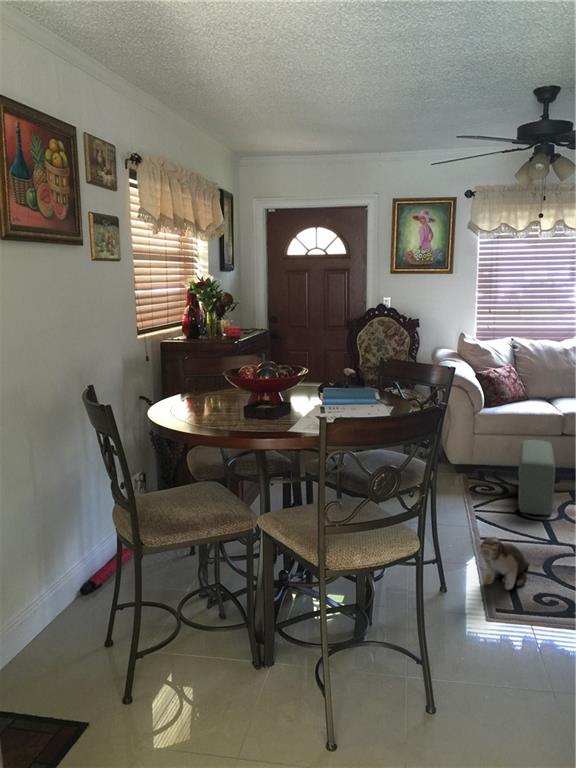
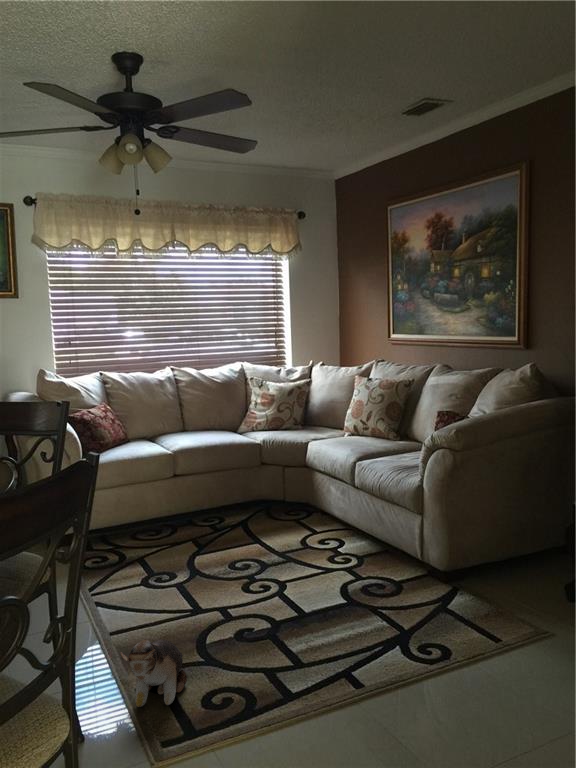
pouf: present [518,440,555,515] -> none [133,487,183,581]

